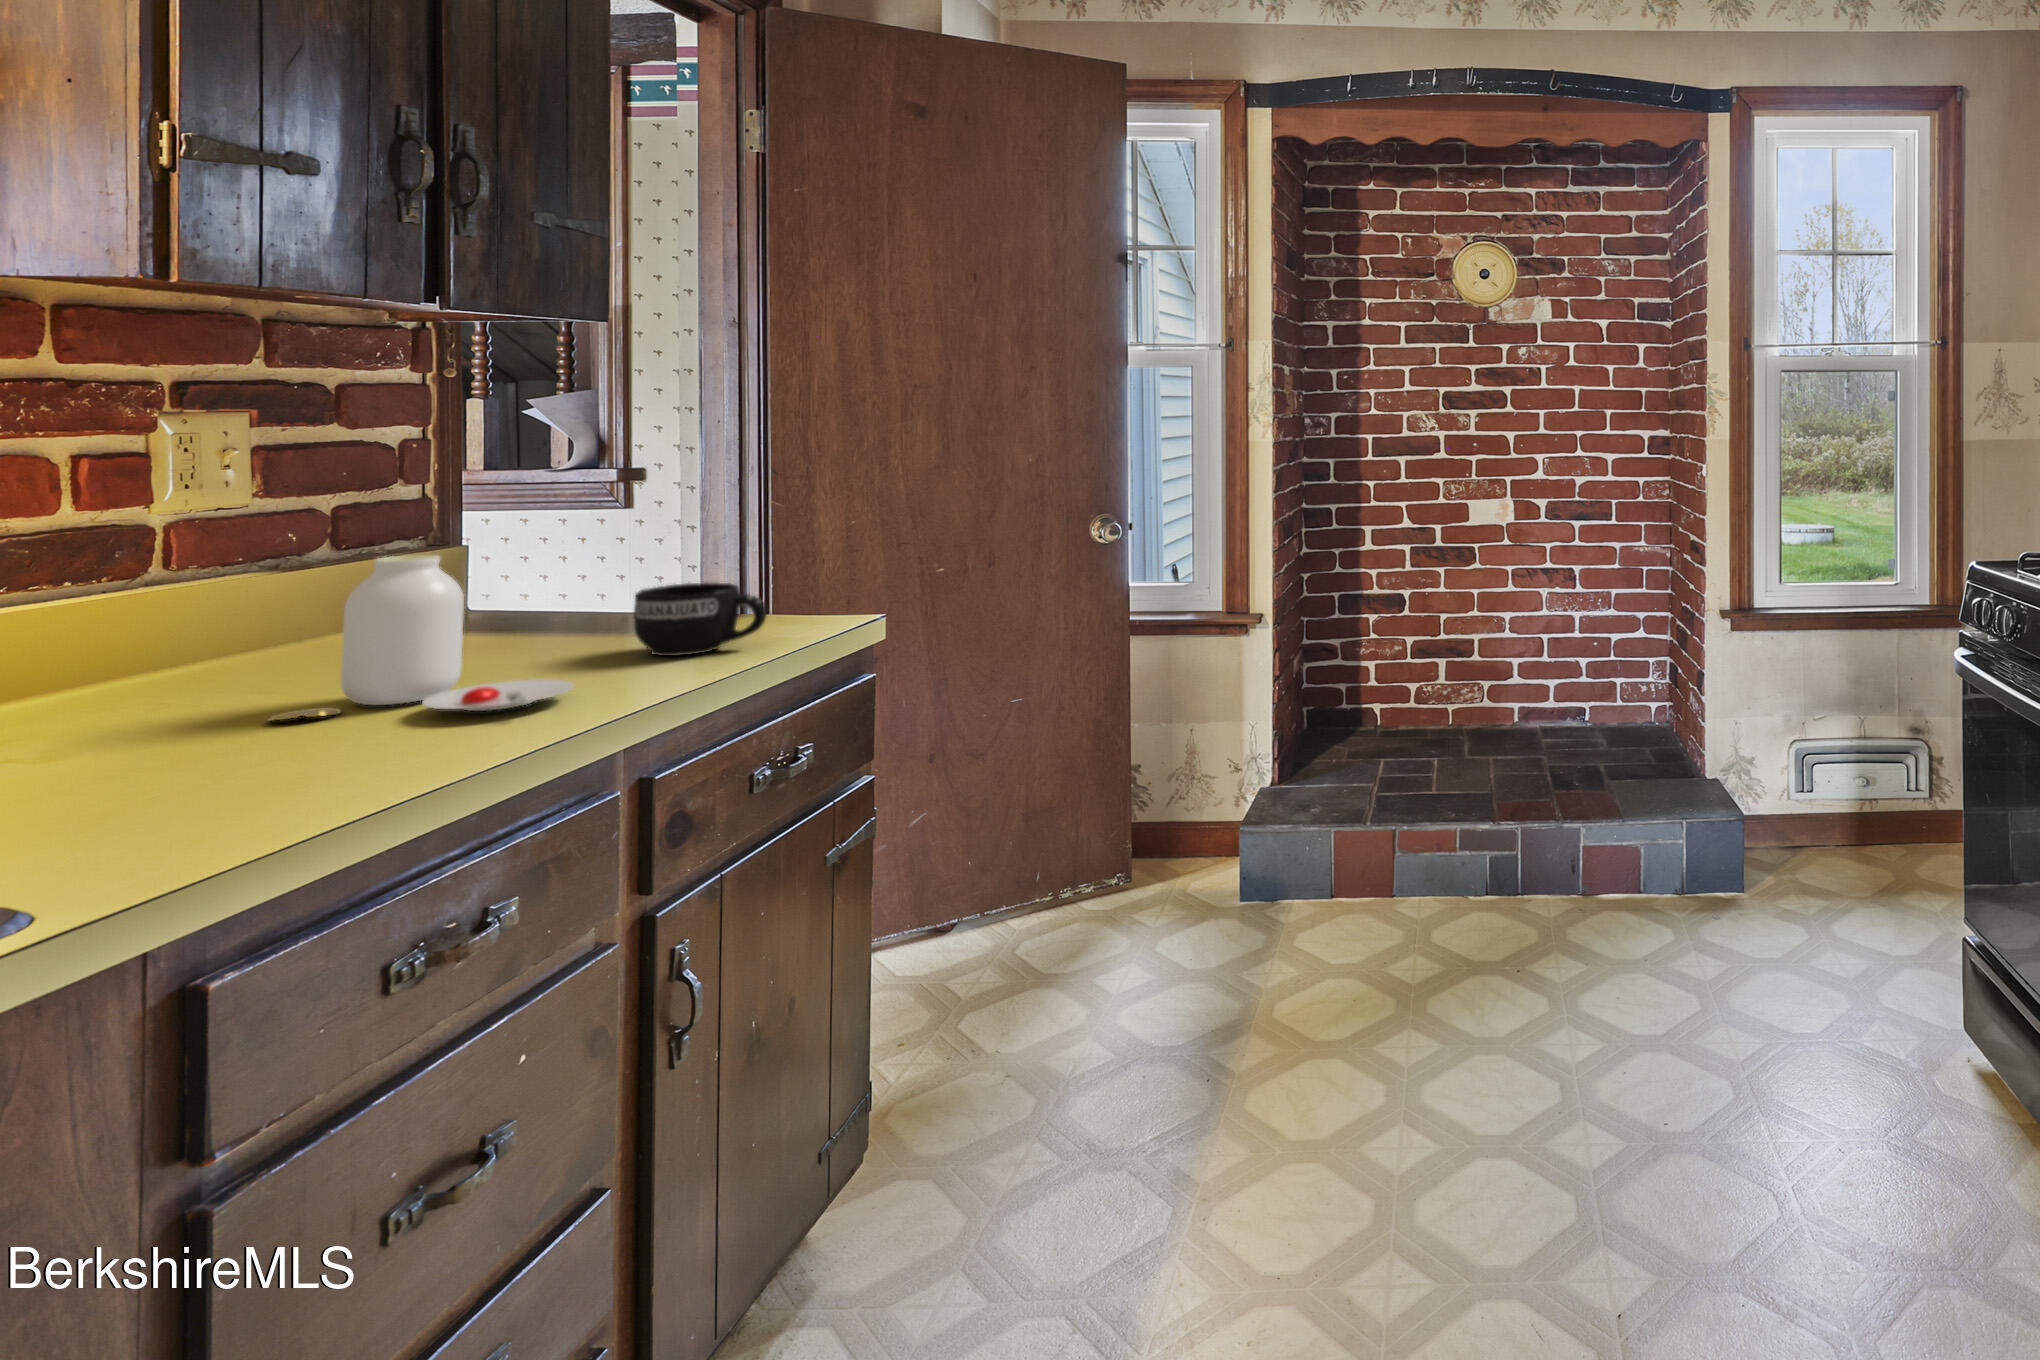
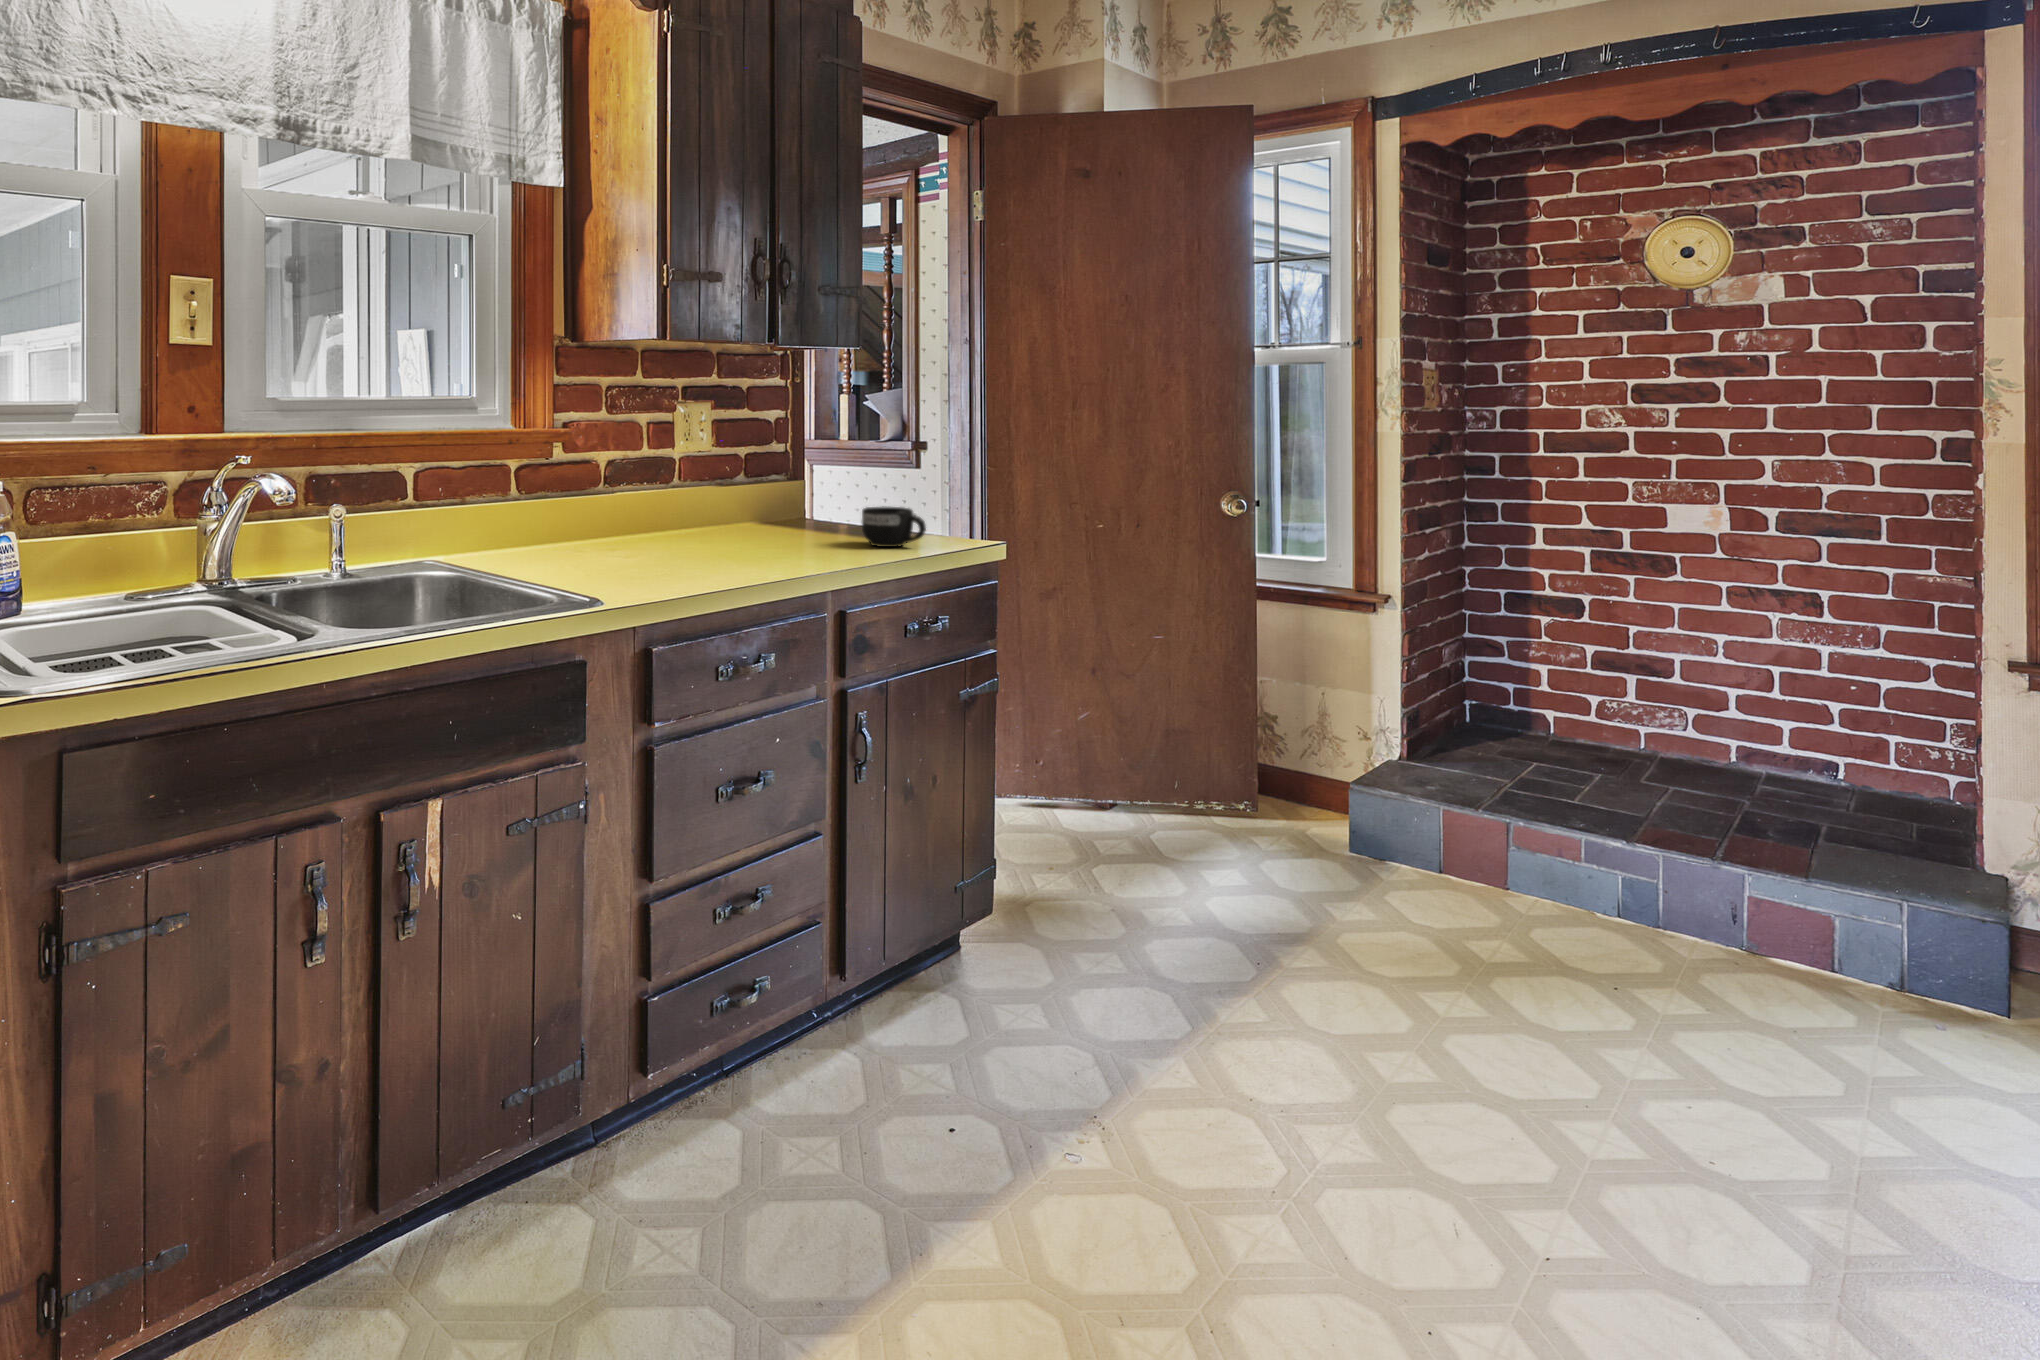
jar: present [269,555,574,721] -> none [714,477,826,557]

